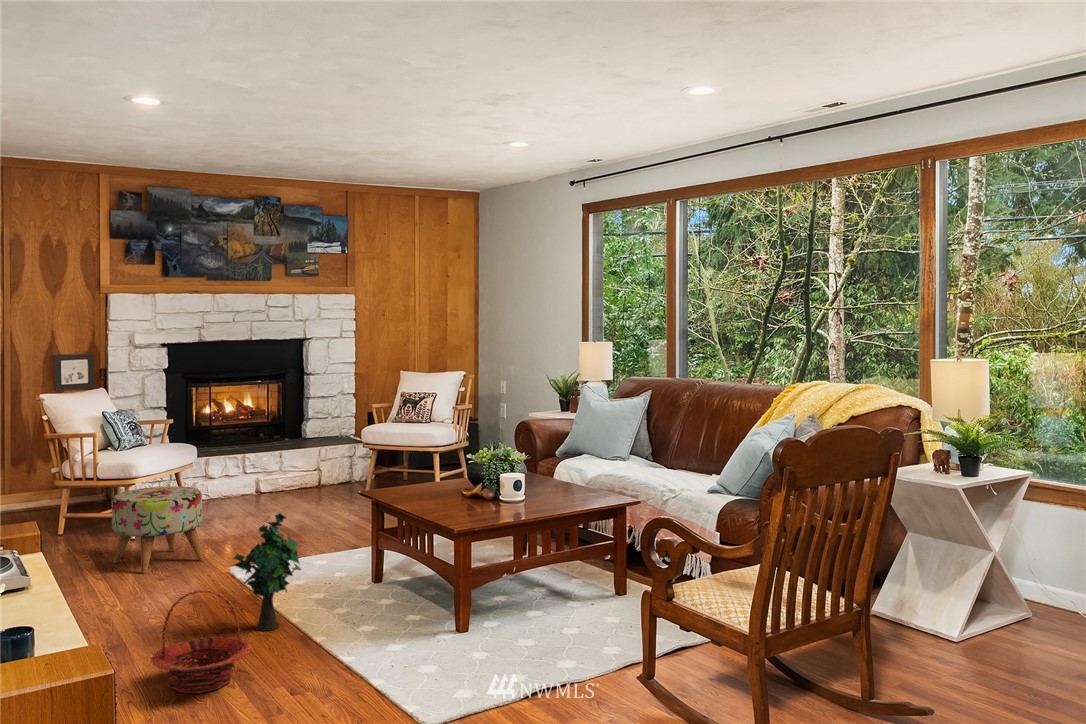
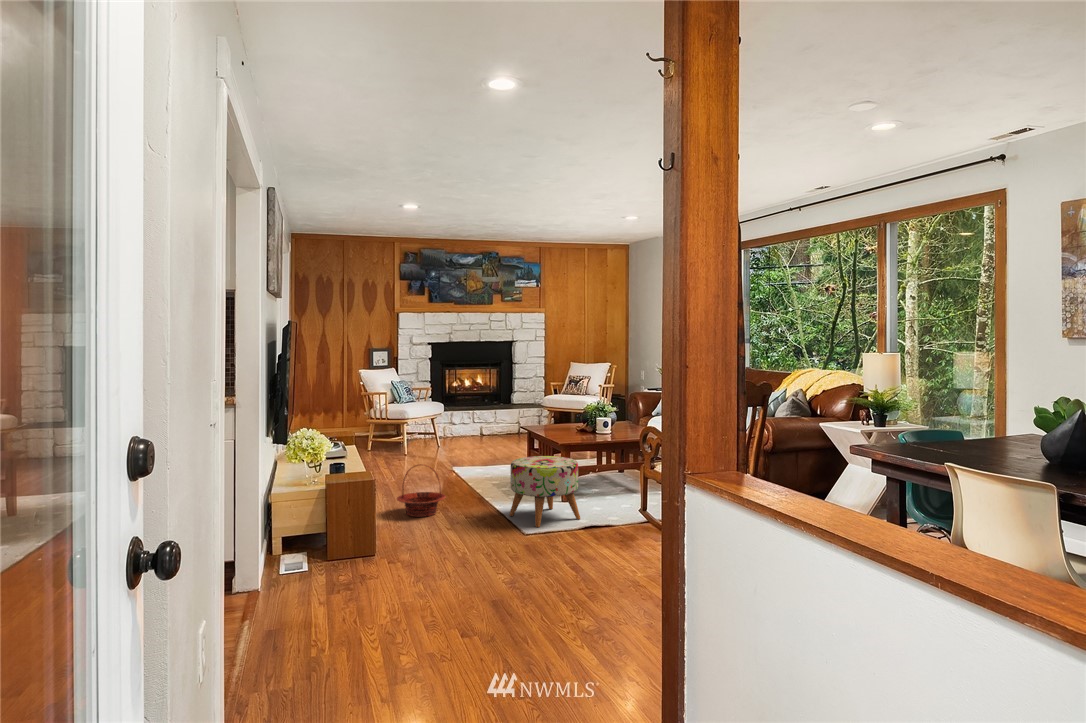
ottoman: present [112,486,205,574] -> present [510,456,580,527]
decorative plant: present [234,514,301,631] -> none [444,431,482,496]

